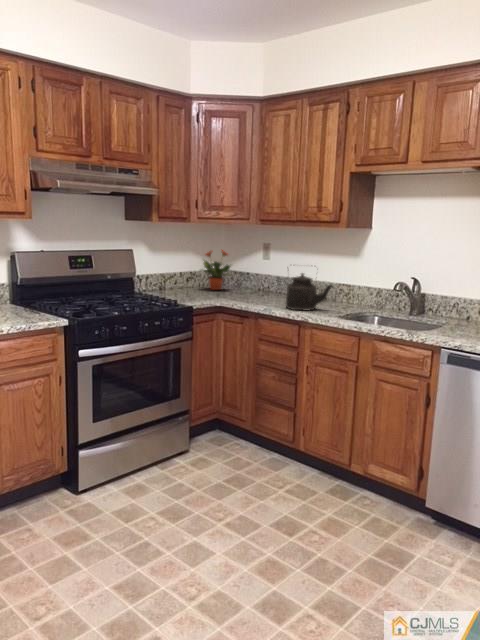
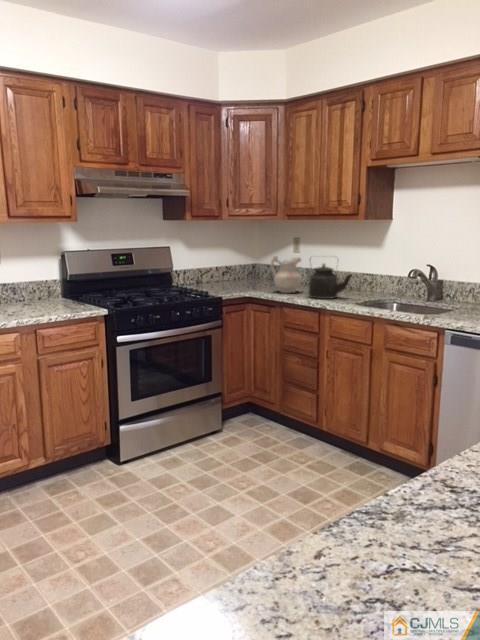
potted plant: present [203,250,231,290] -> none [232,244,265,283]
ceramic pitcher: none [244,263,277,303] -> present [271,256,302,293]

